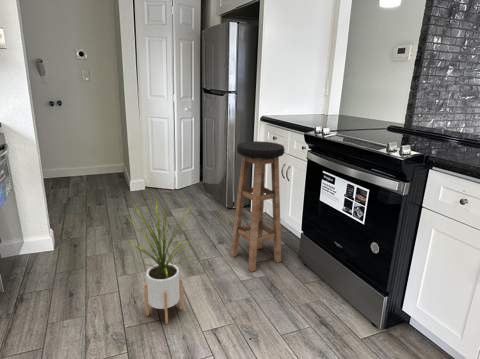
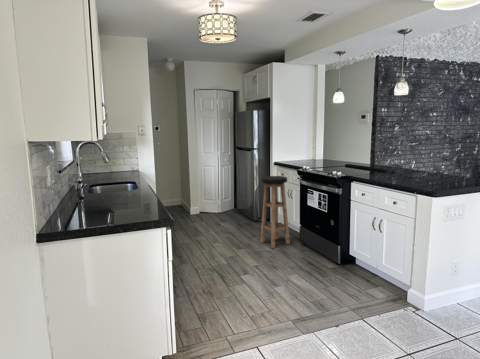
house plant: present [128,200,195,324] -> none [211,201,245,267]

